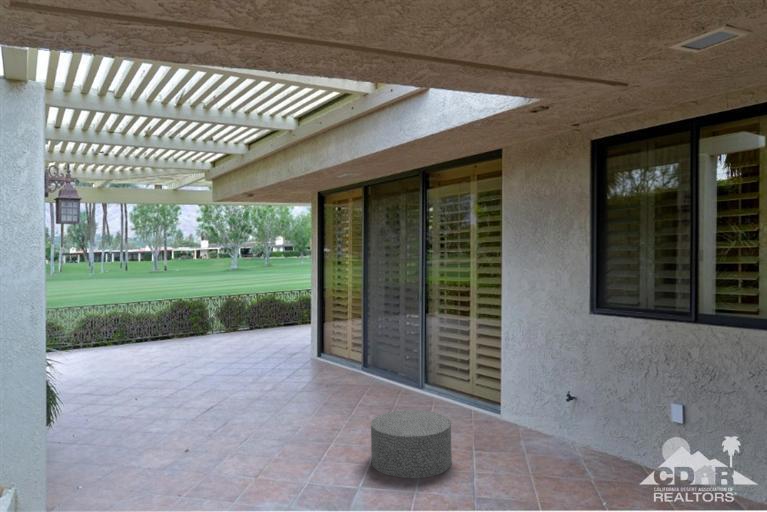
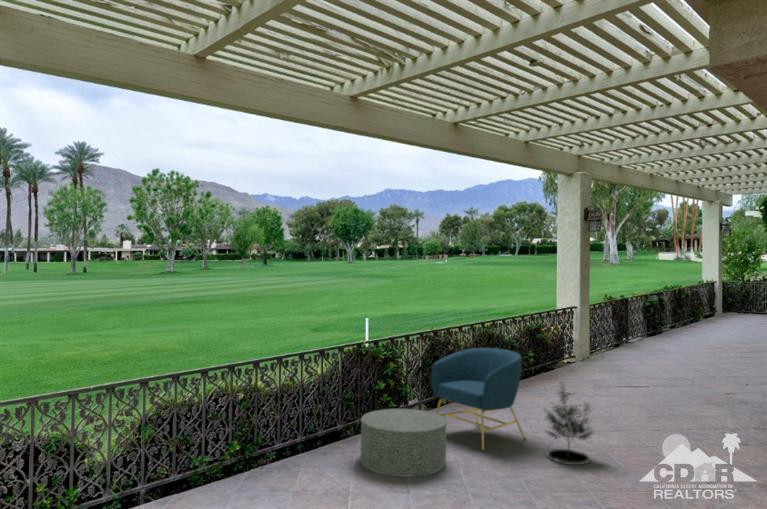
armchair: none [443,348,535,450] -> present [431,348,525,451]
potted tree: none [545,383,598,464] -> present [545,382,592,465]

